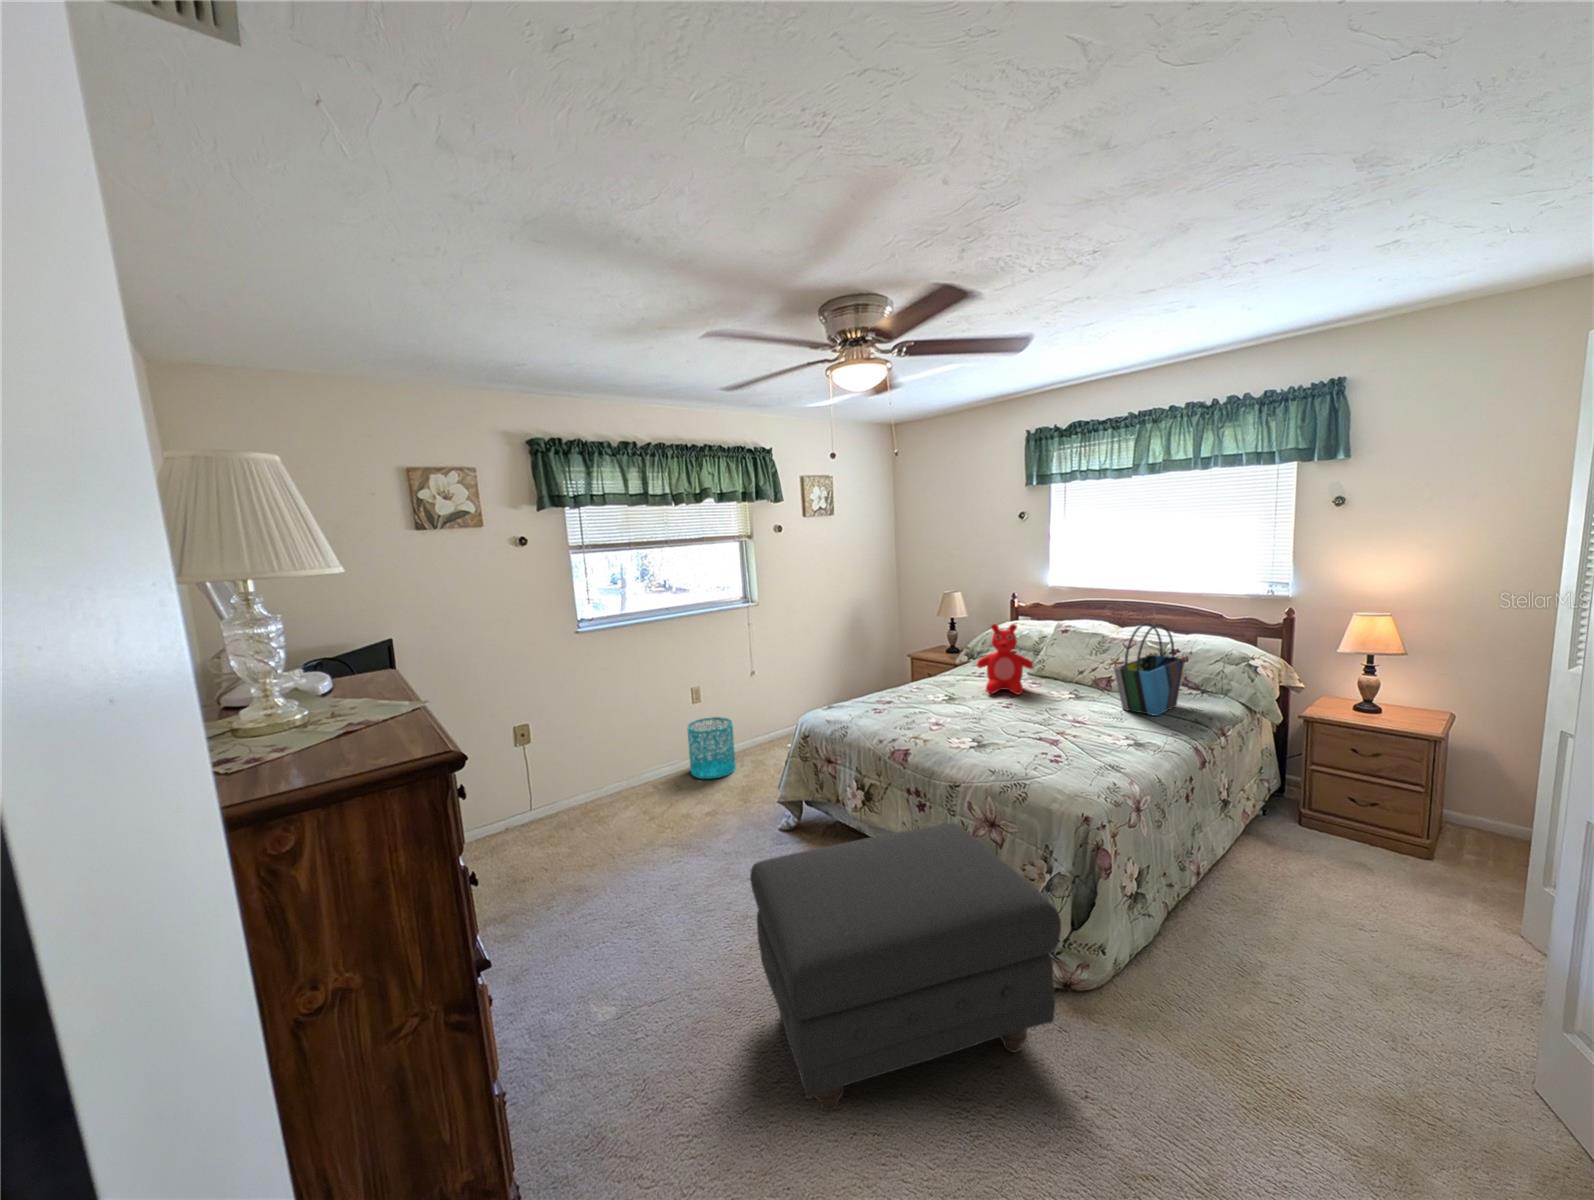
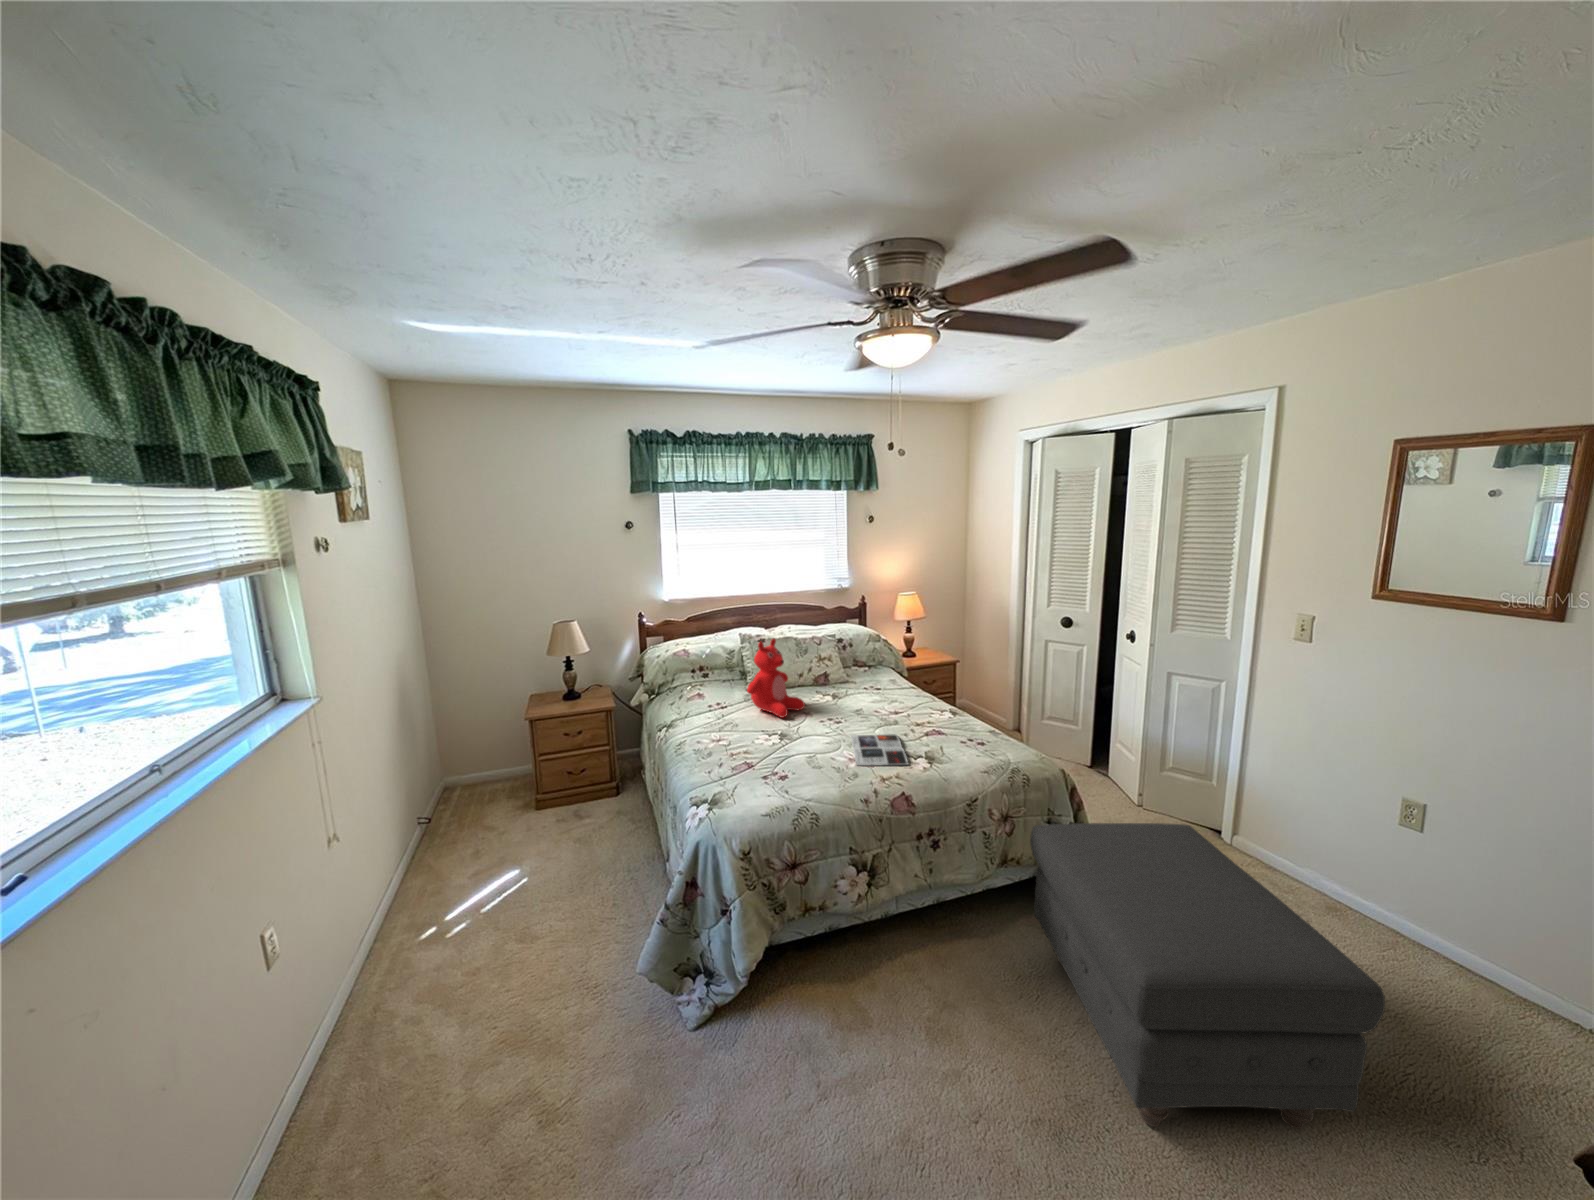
tote bag: present [1114,623,1185,716] -> none [852,616,909,694]
magazine: none [927,716,1015,741] -> present [850,735,908,766]
wastebasket: present [688,717,736,779] -> none [312,950,450,1137]

